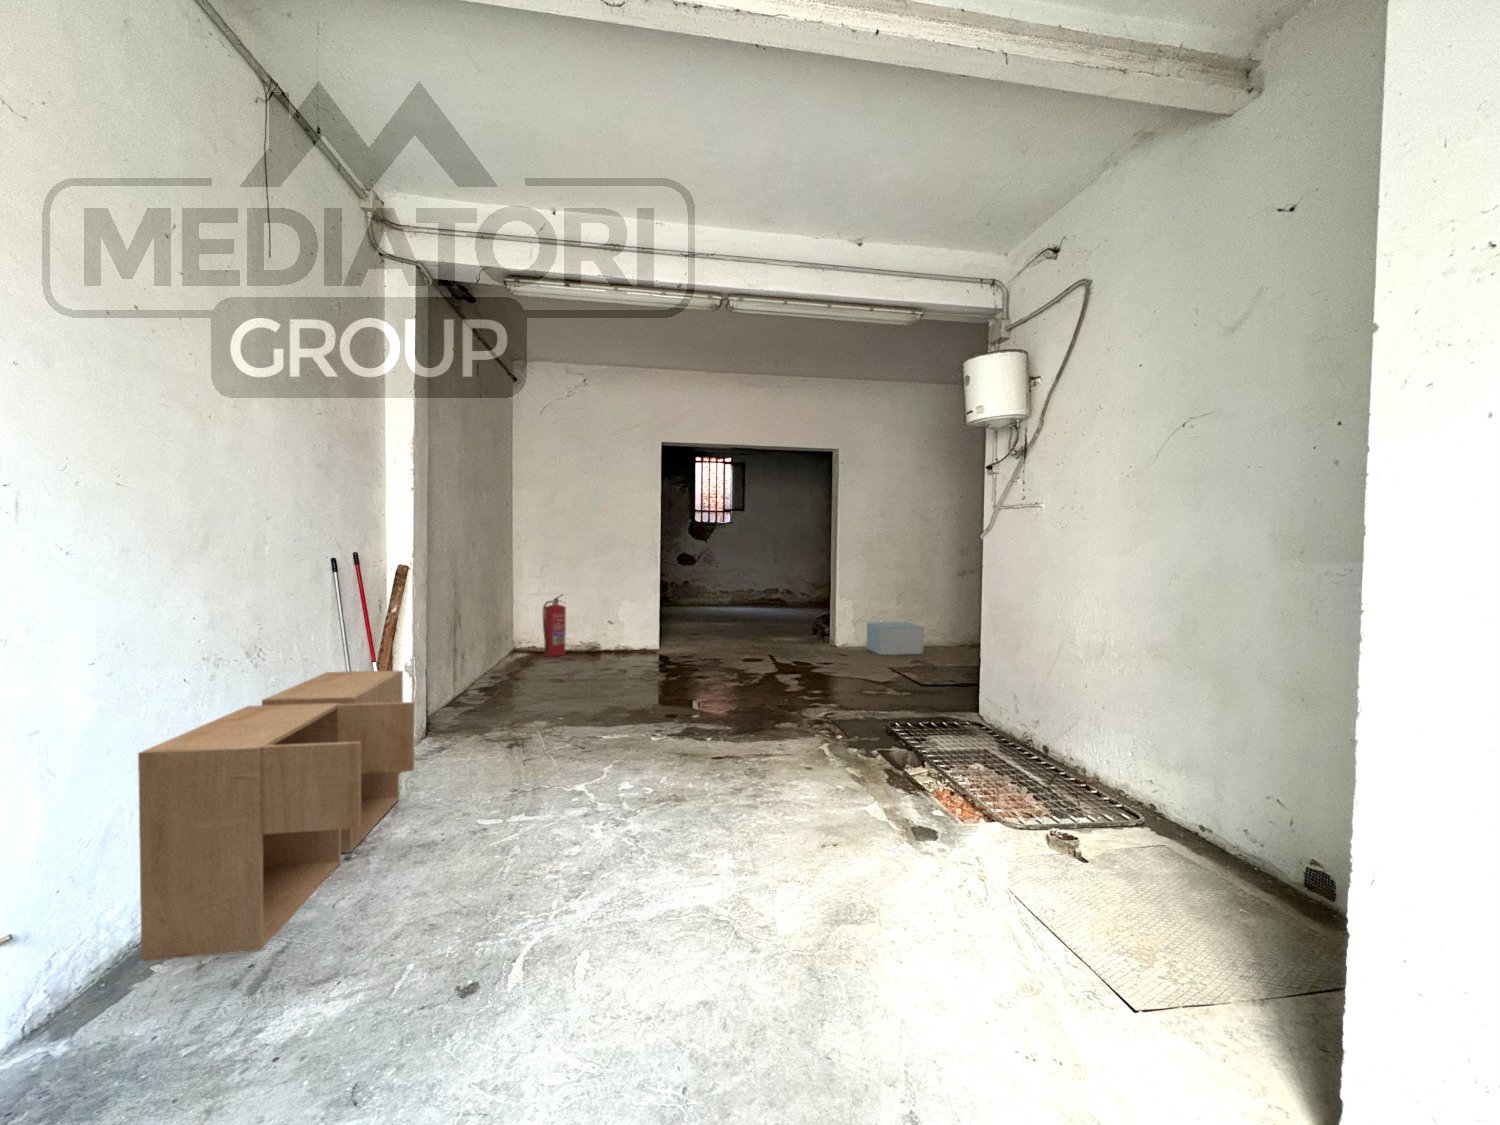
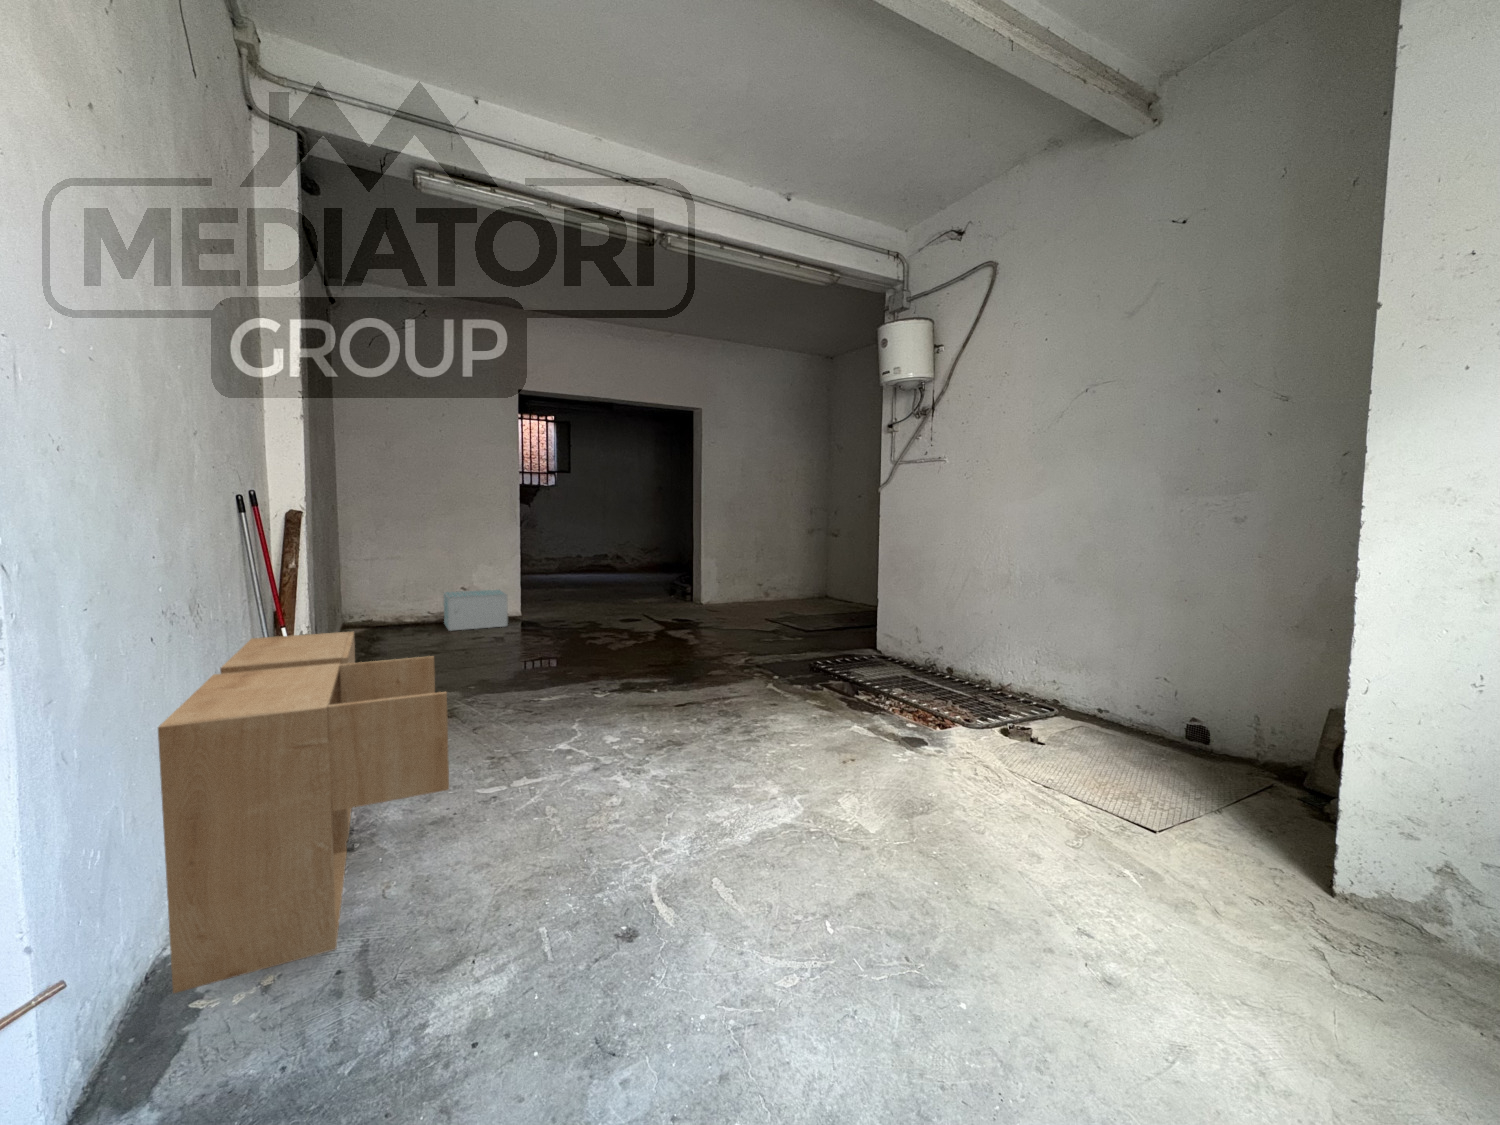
fire extinguisher: present [543,594,566,656] -> none [383,559,412,631]
storage box: present [866,622,924,655] -> present [444,590,508,631]

